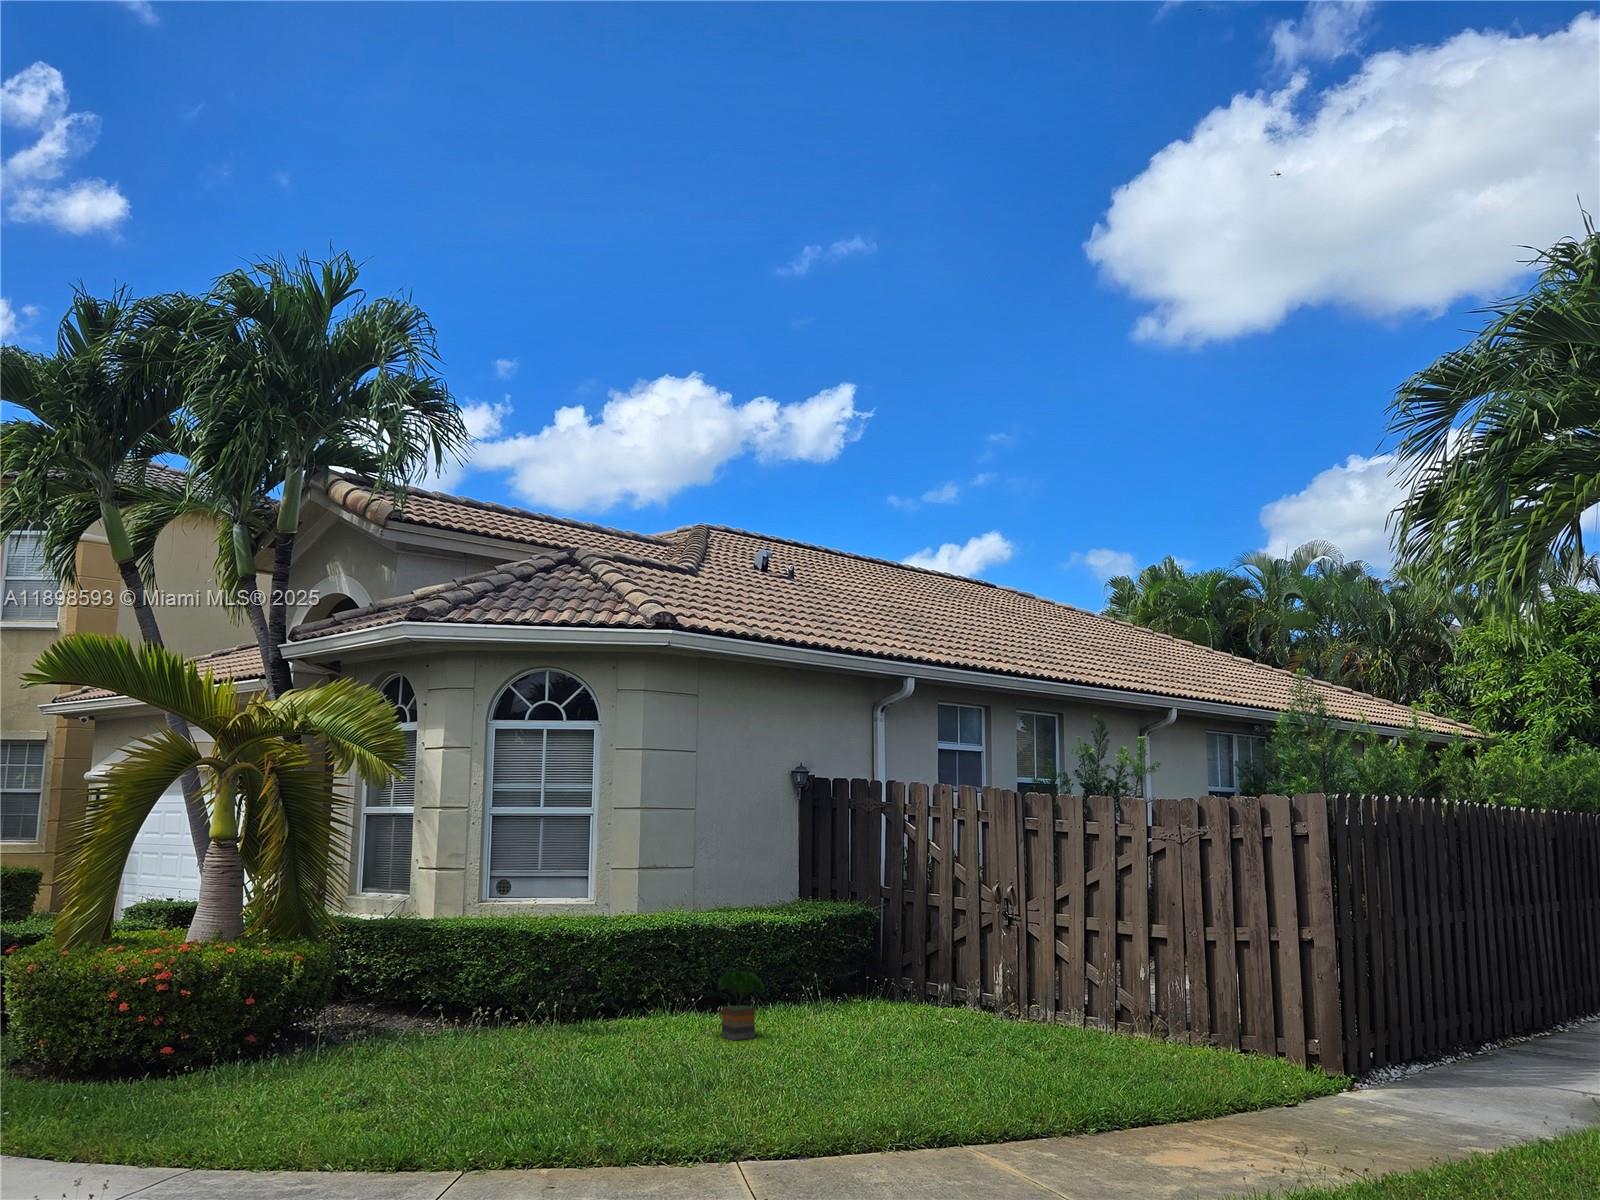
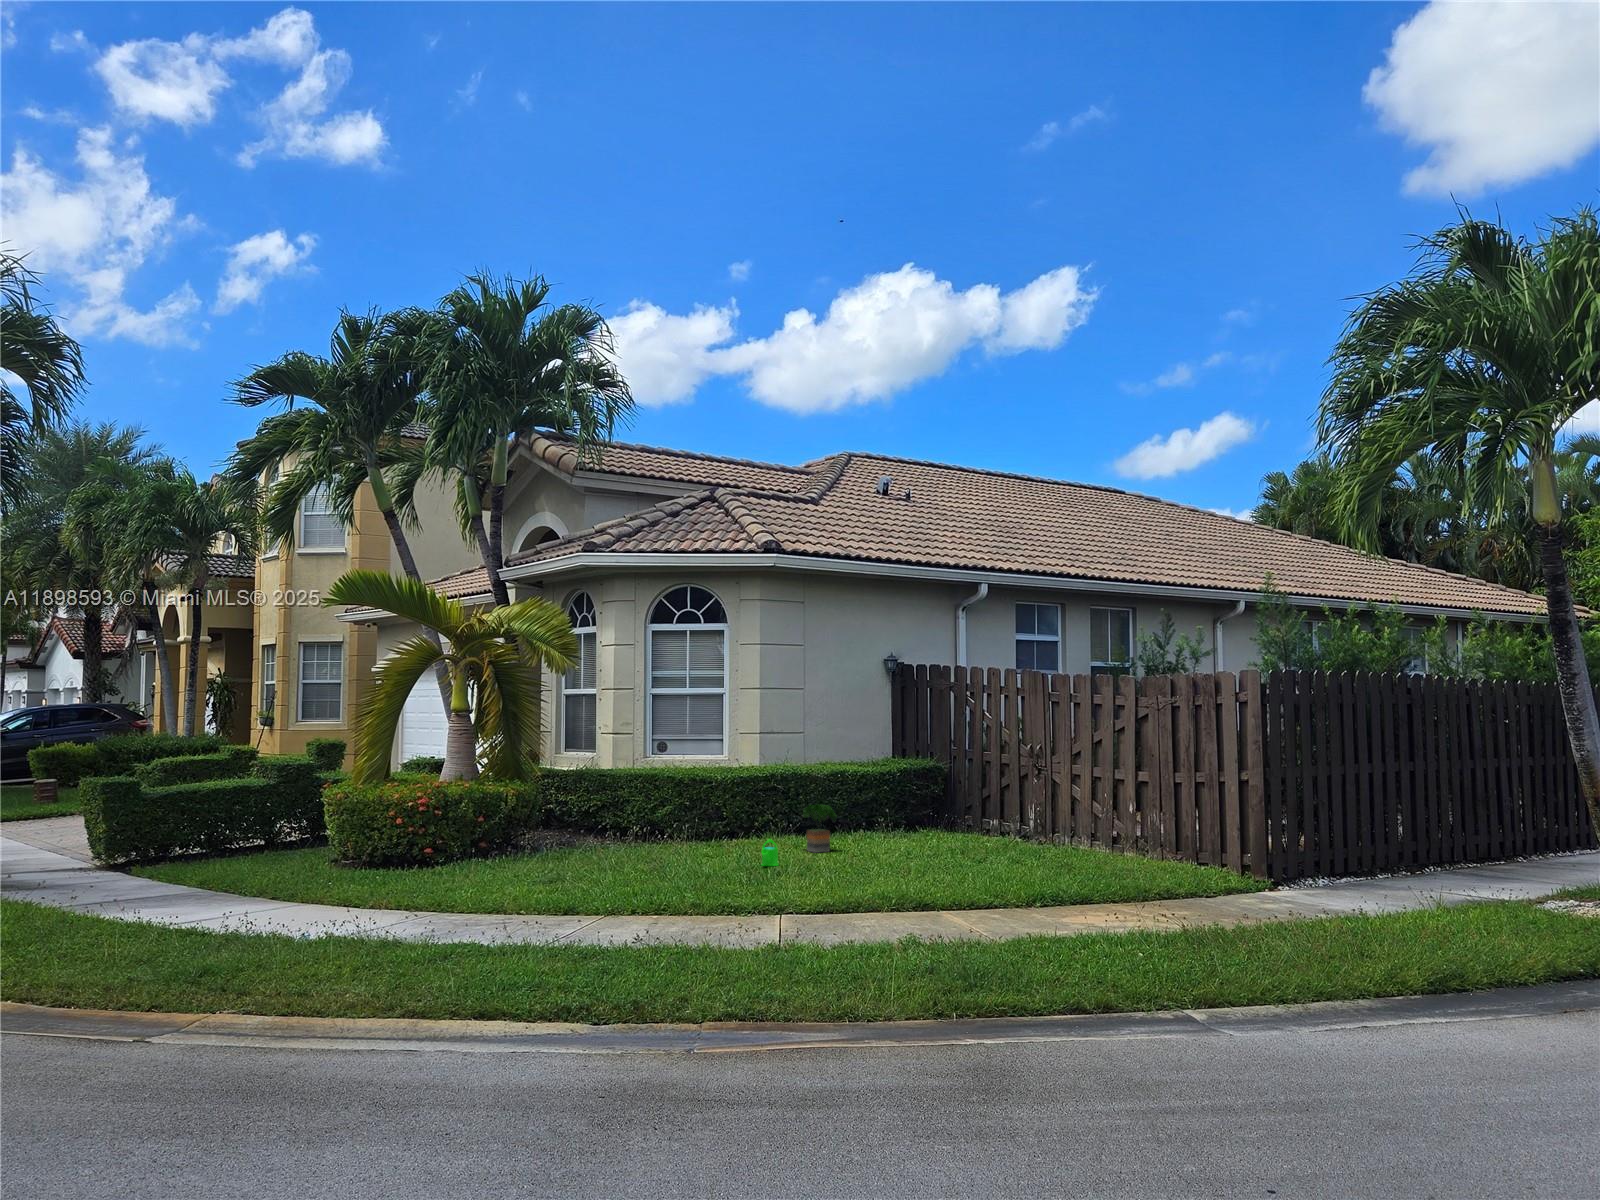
watering can: none [670,1028,698,1068] -> present [761,839,778,866]

